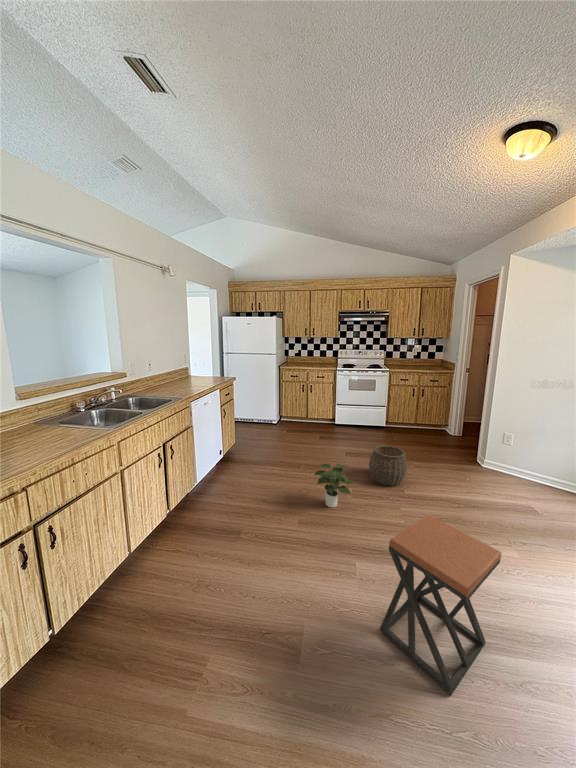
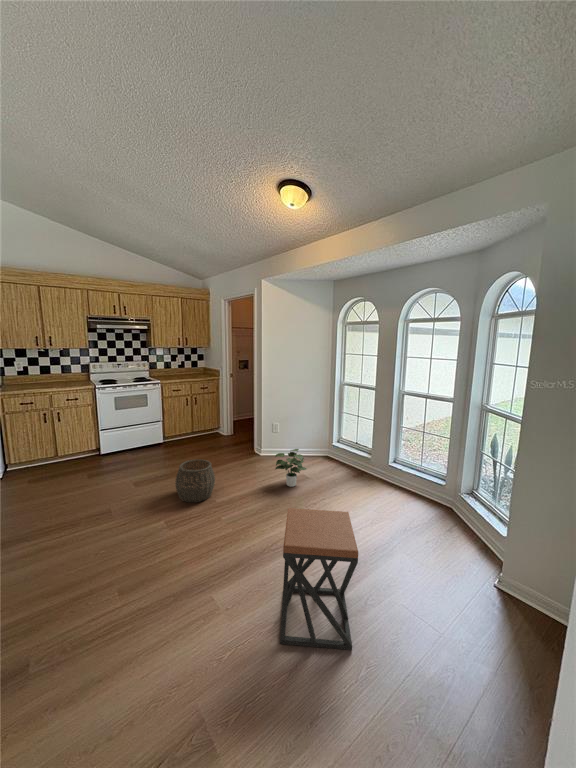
potted plant: present [315,464,353,507] -> present [275,449,307,487]

